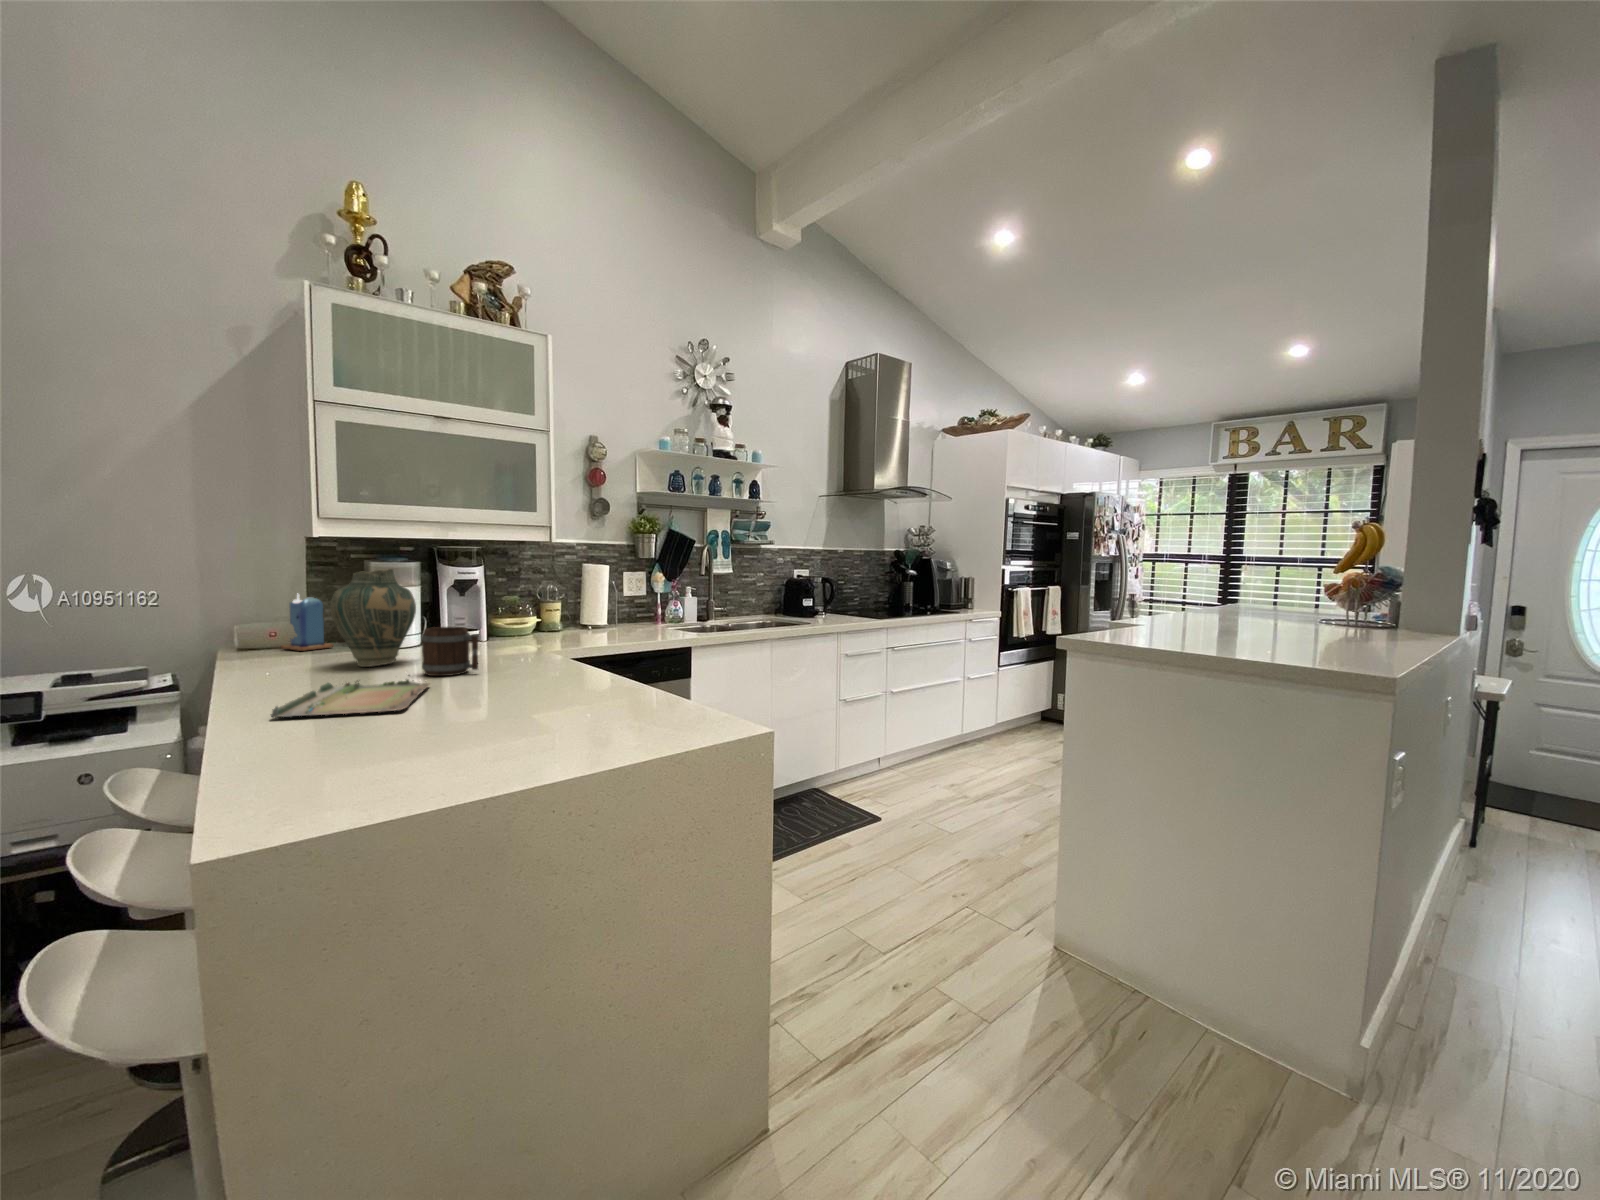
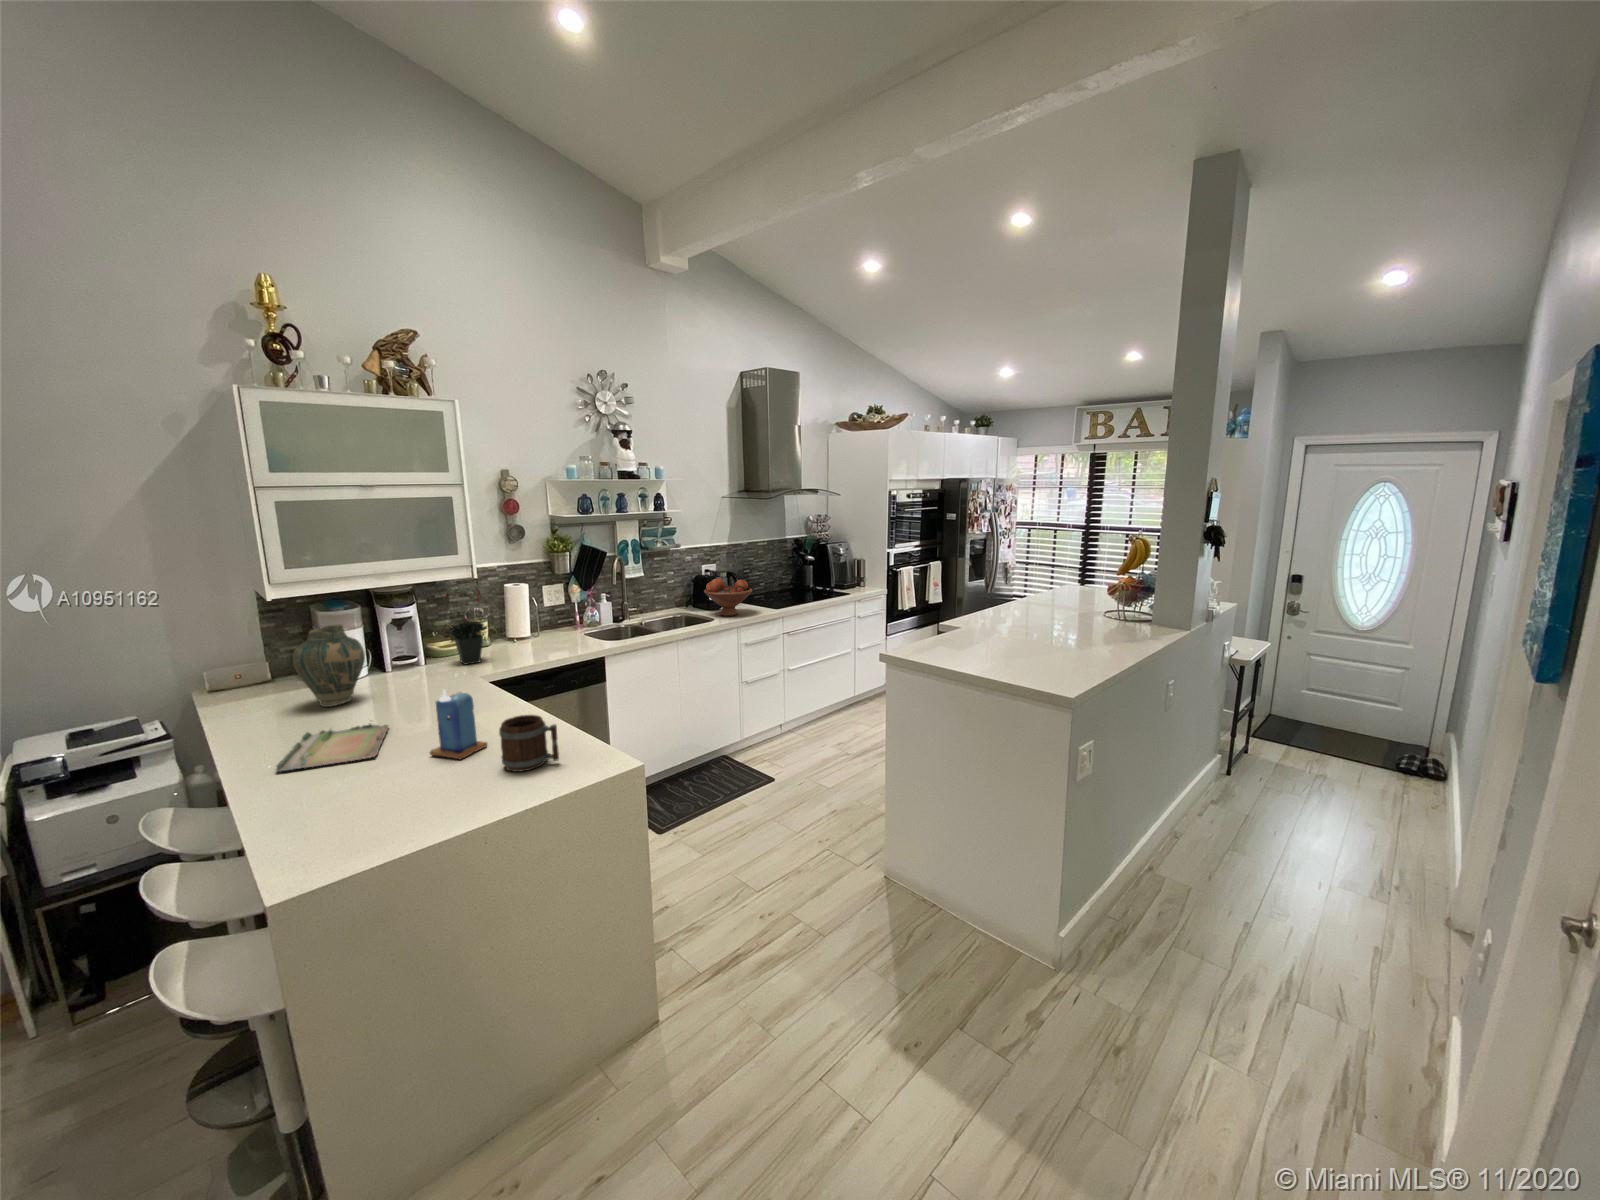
potted plant: none [512,554,563,643] -> present [445,594,487,665]
fruit bowl: none [801,579,856,622] -> present [704,578,753,616]
candle: present [281,594,333,651] -> present [430,690,487,759]
mug: present [421,627,478,676] -> present [499,715,559,772]

